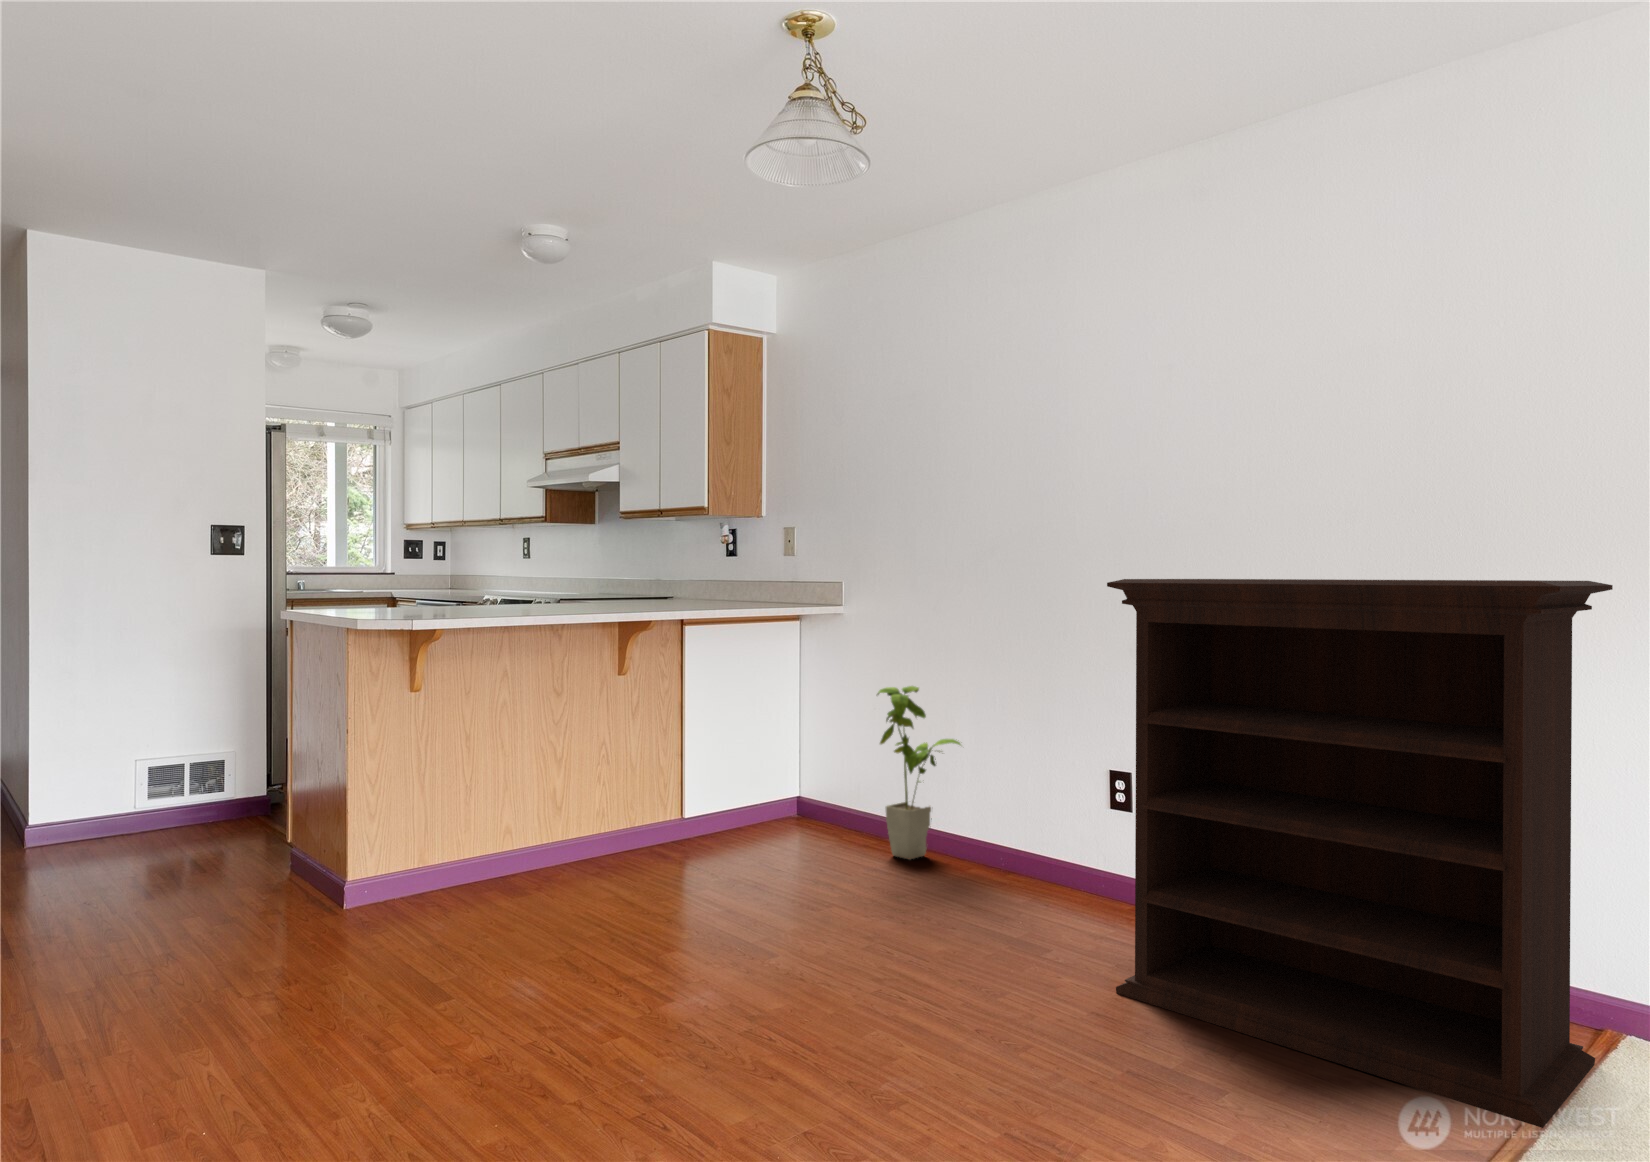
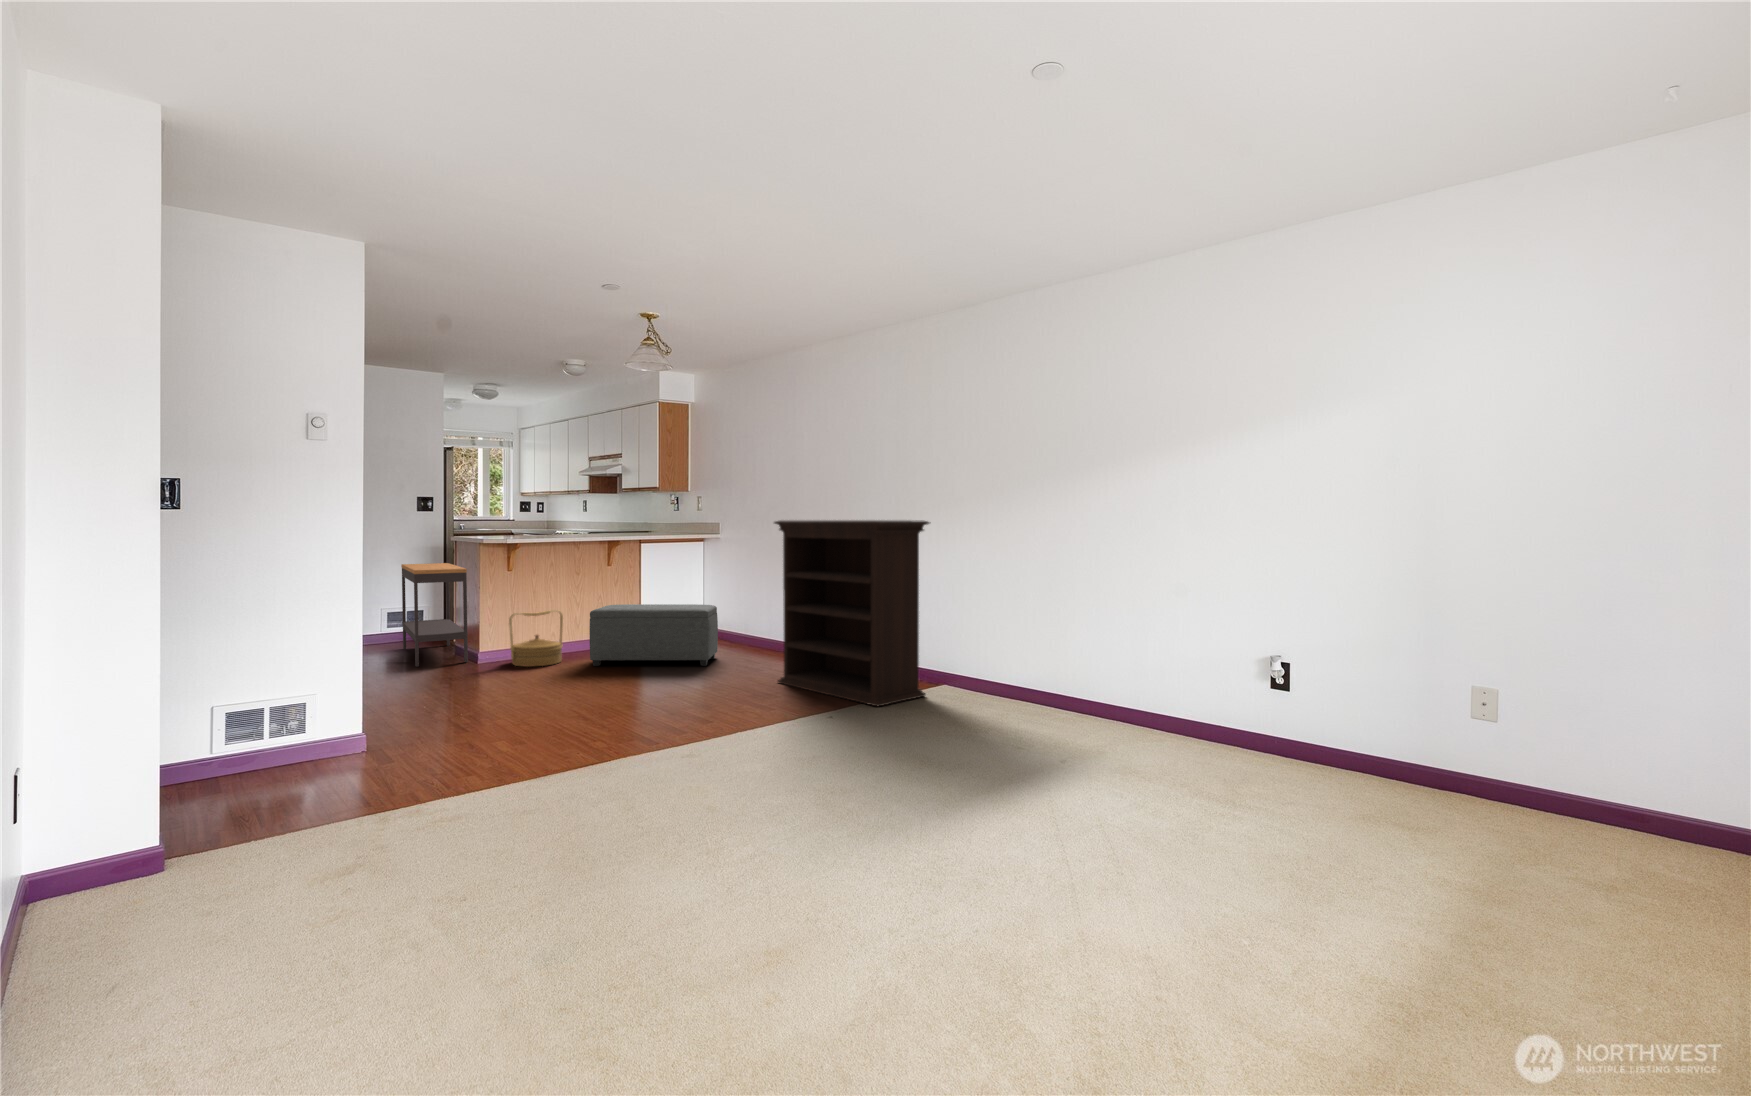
console table: none [176,666,322,921] -> present [401,563,468,667]
house plant: present [877,686,961,859] -> none [725,571,766,650]
ottoman: none [608,767,886,918] -> present [589,604,718,666]
woven basket: none [420,780,536,920] -> present [509,610,563,667]

